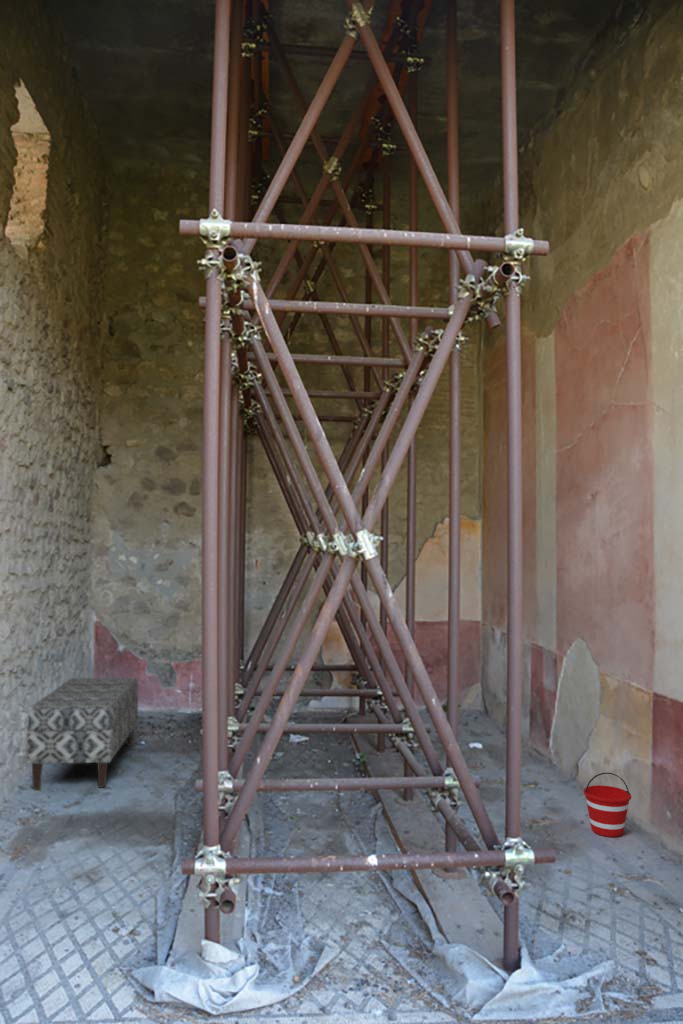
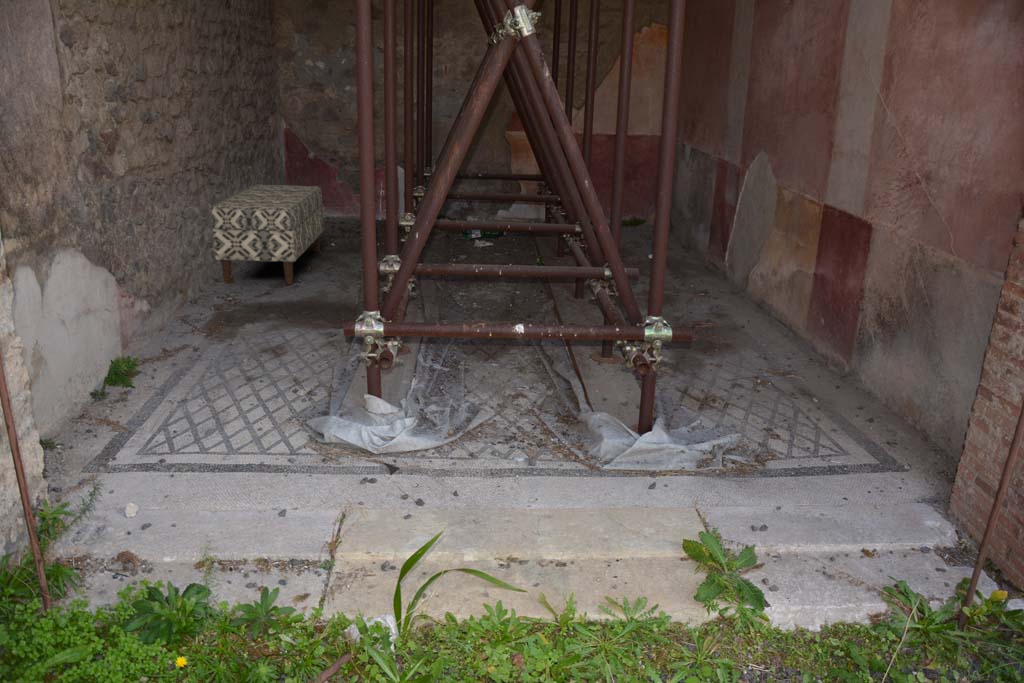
bucket: present [583,773,631,837] -> none [749,284,795,343]

